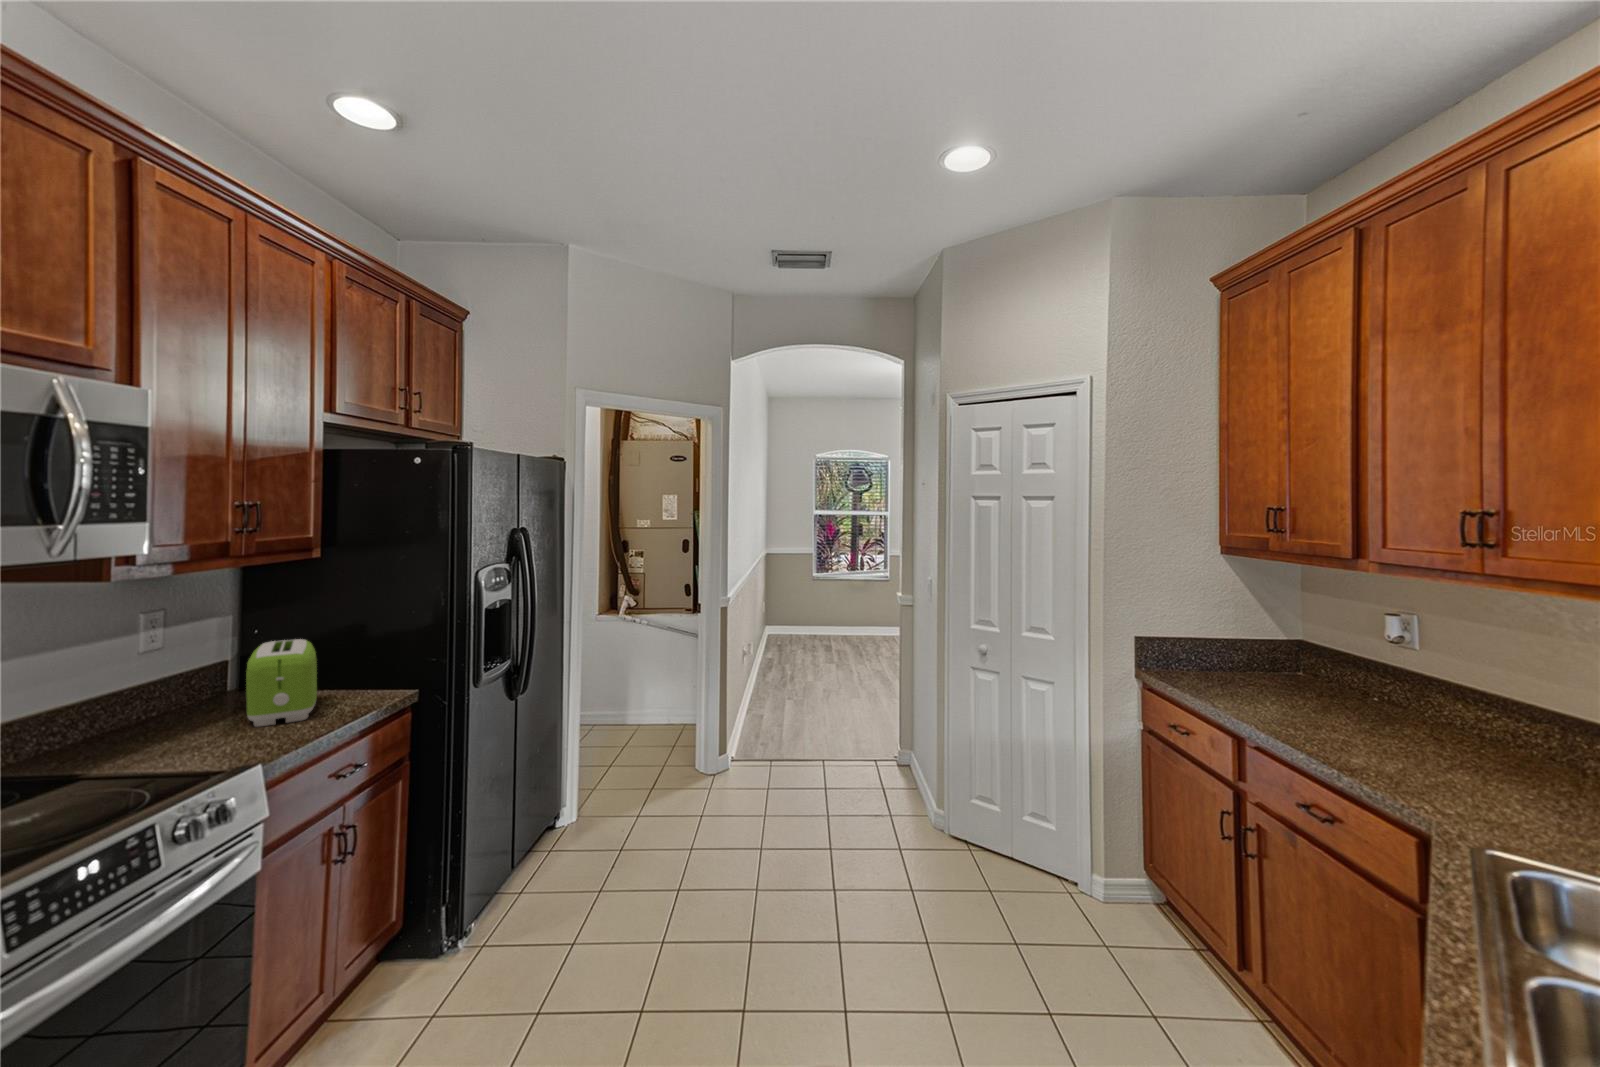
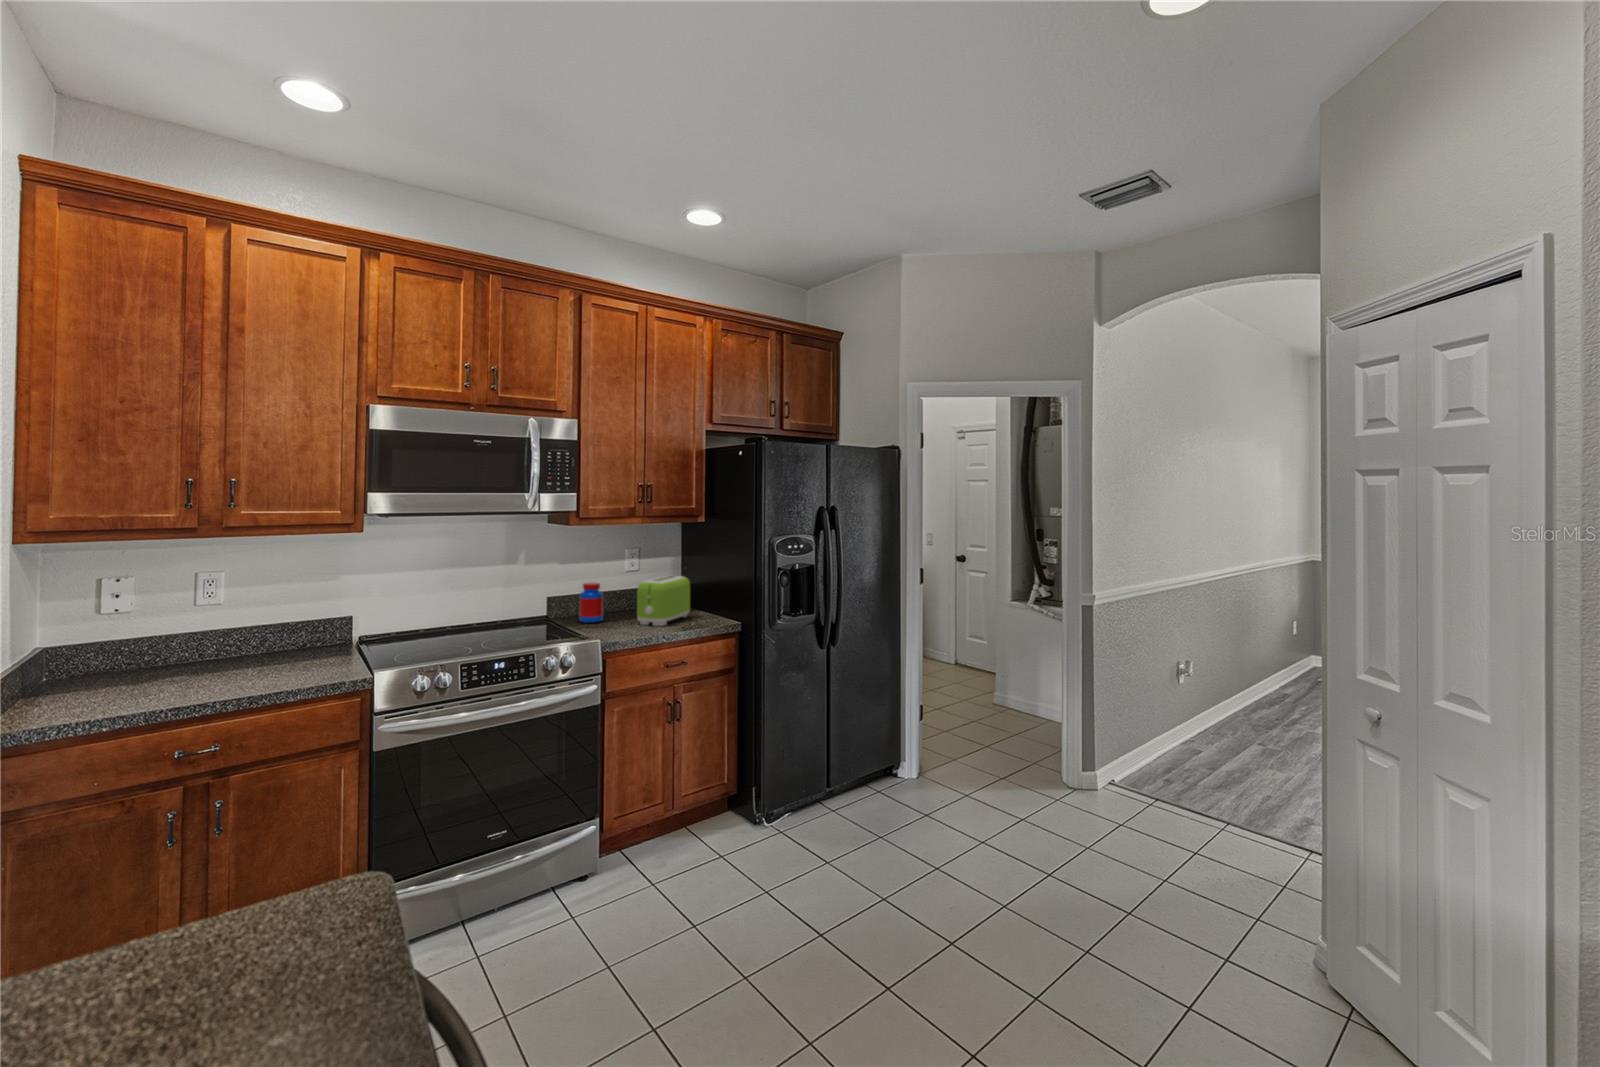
jar: none [105,674,163,751] -> present [580,583,603,623]

